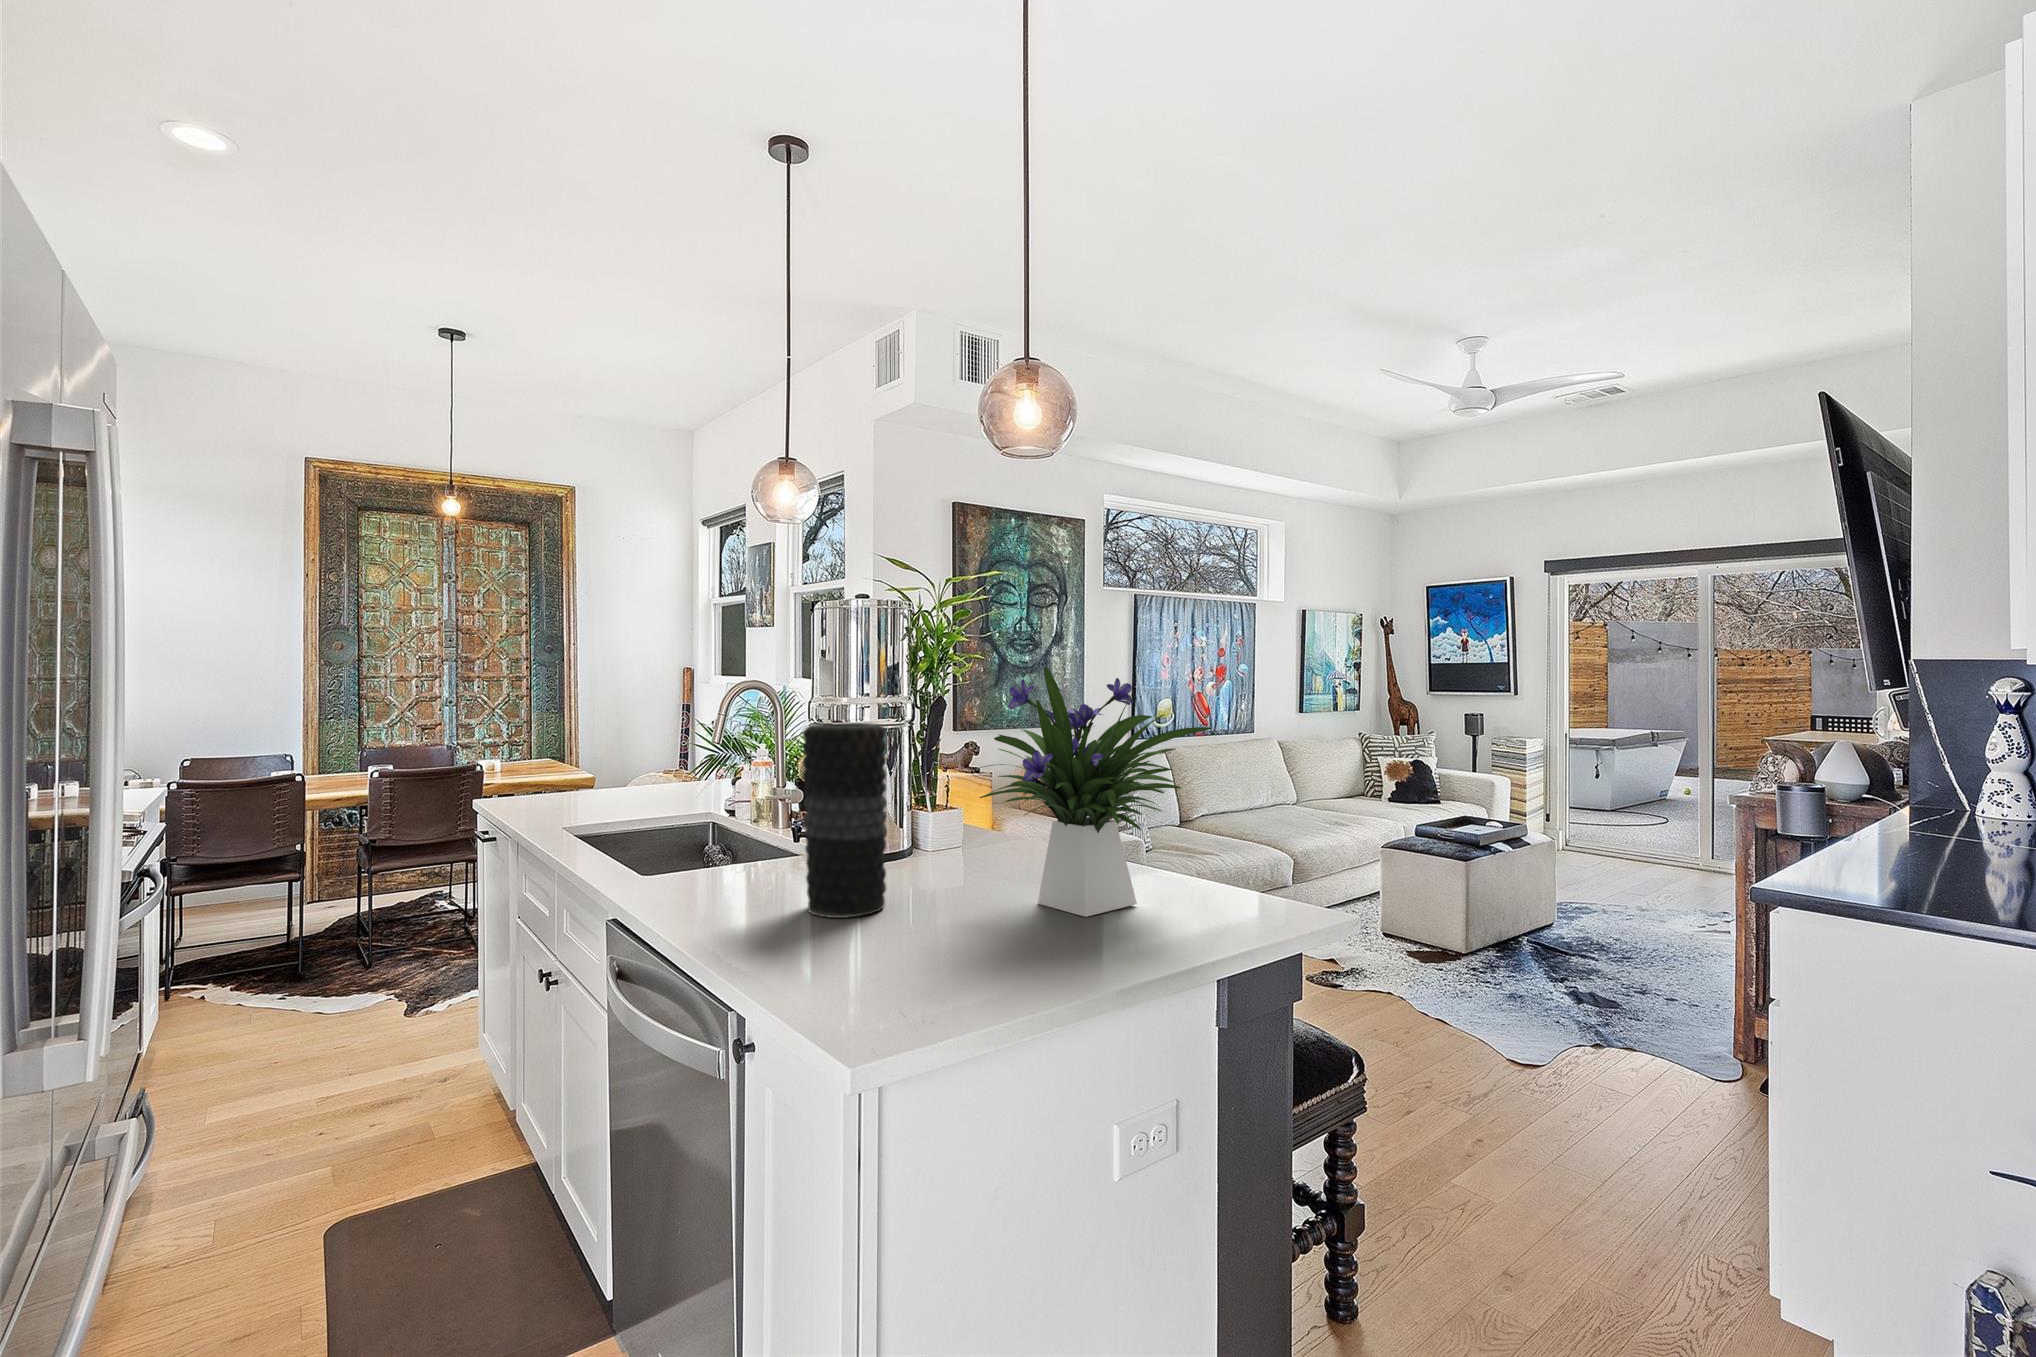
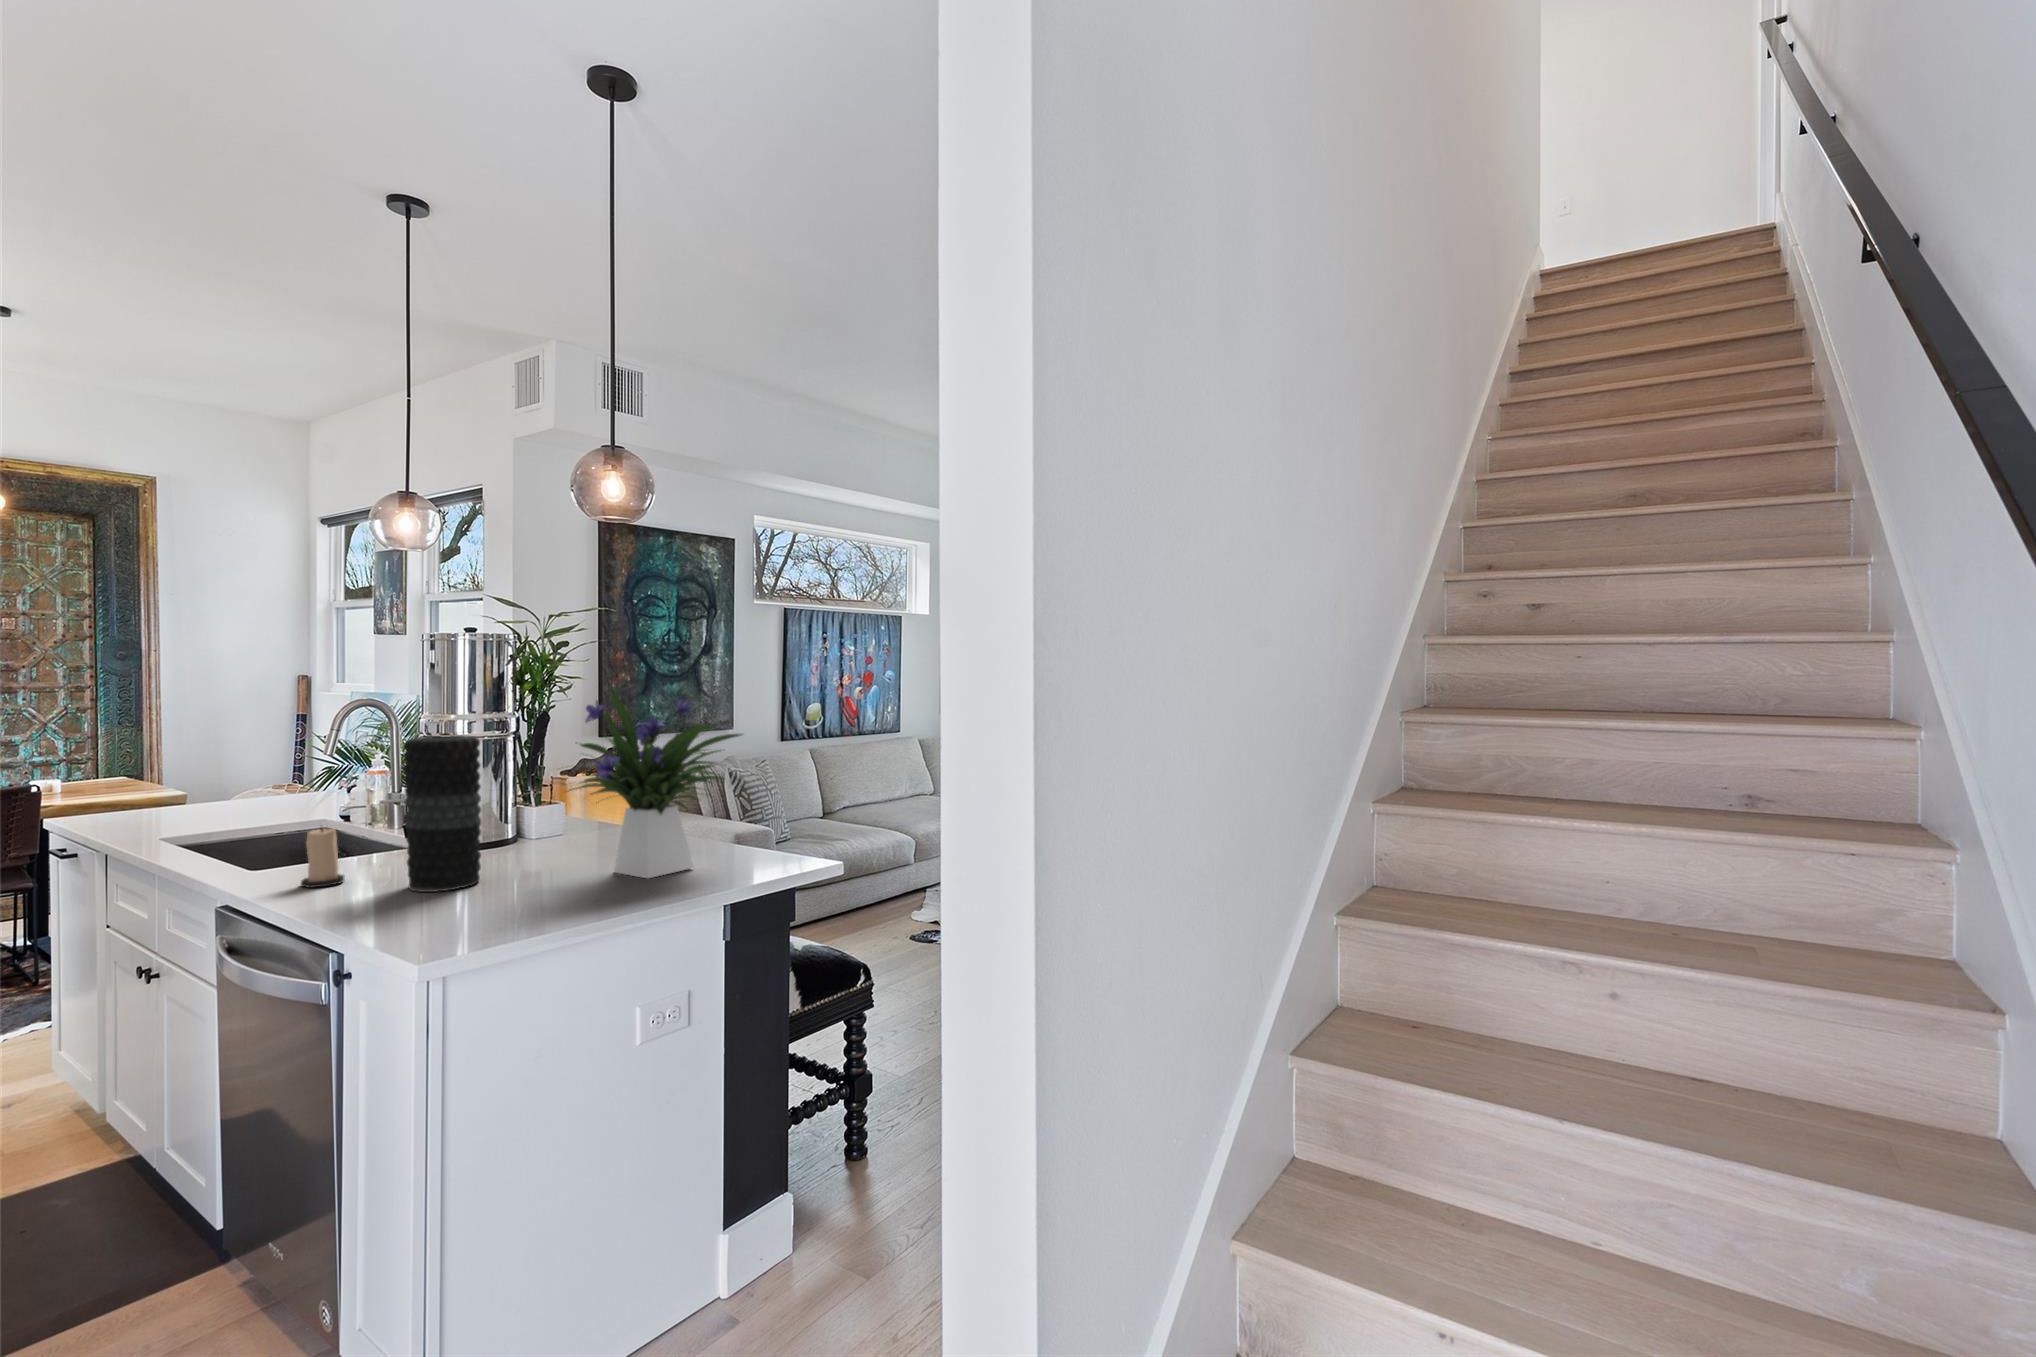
candle: none [694,826,738,901] -> present [301,827,344,888]

